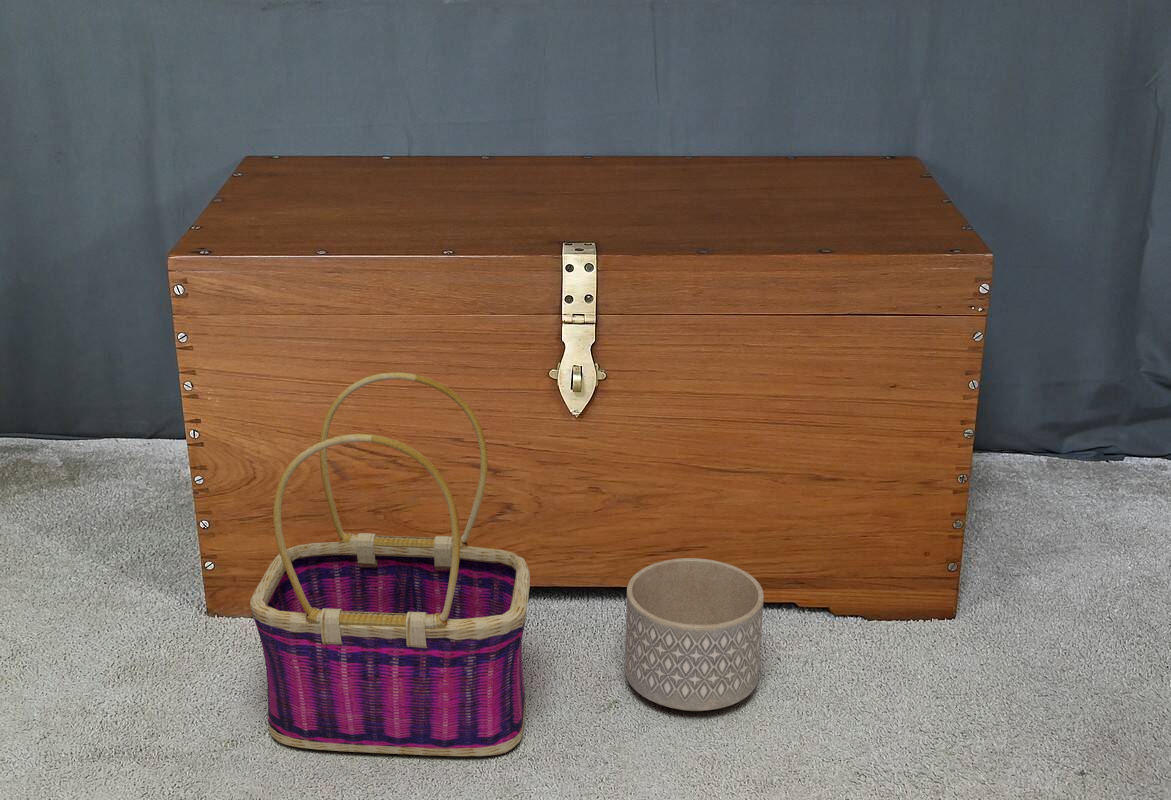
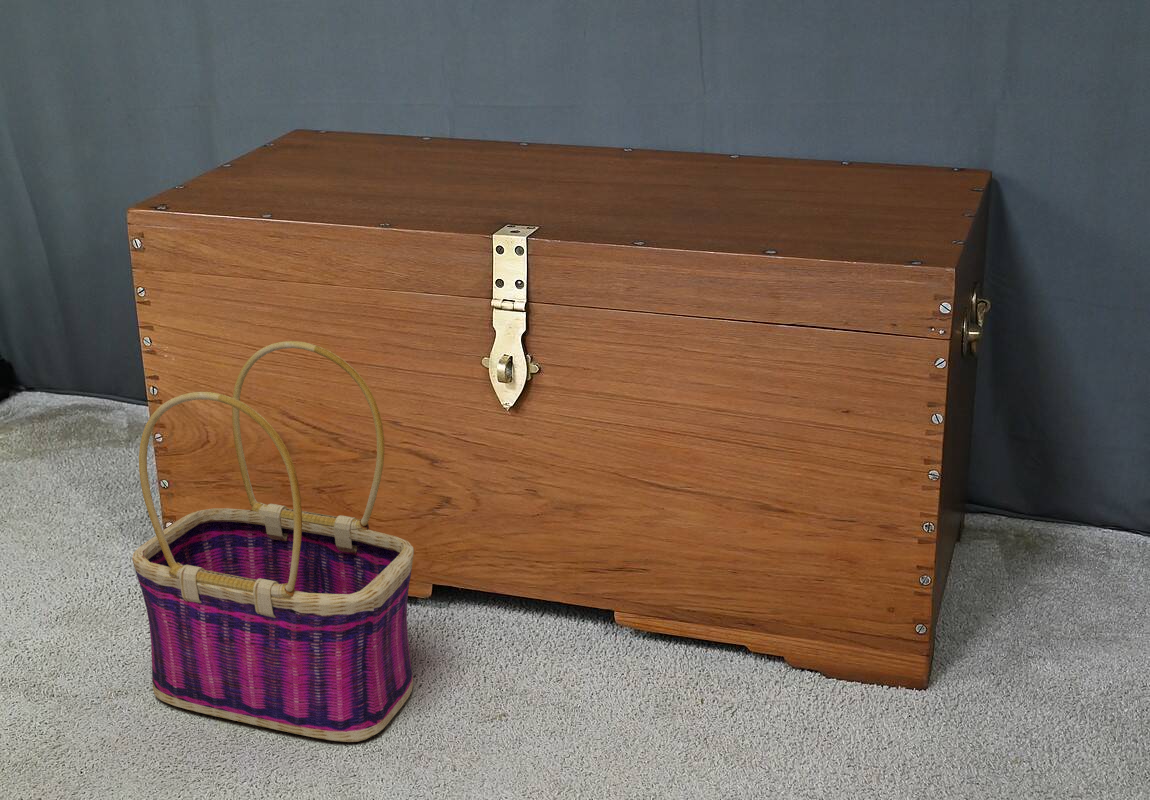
planter: present [625,558,764,711] -> none [516,575,663,737]

